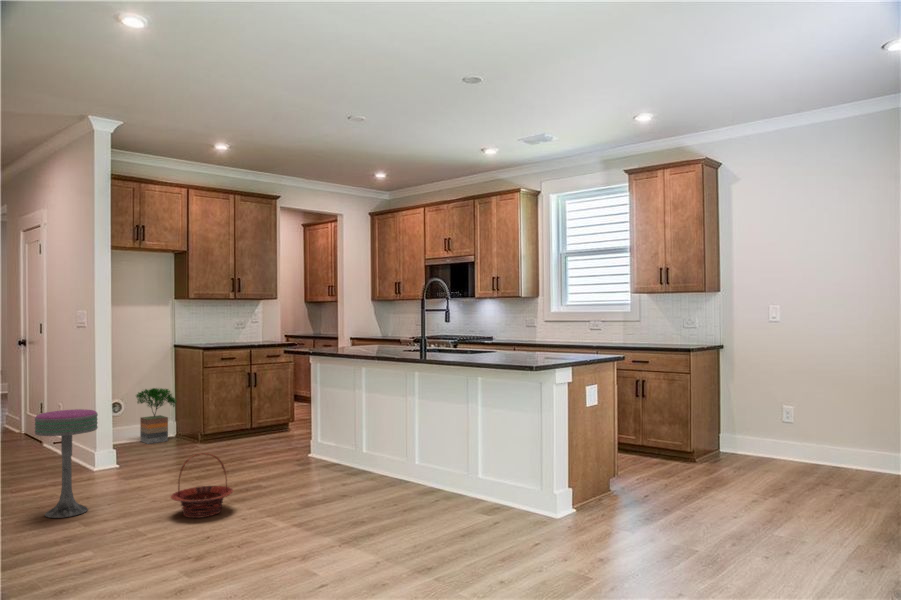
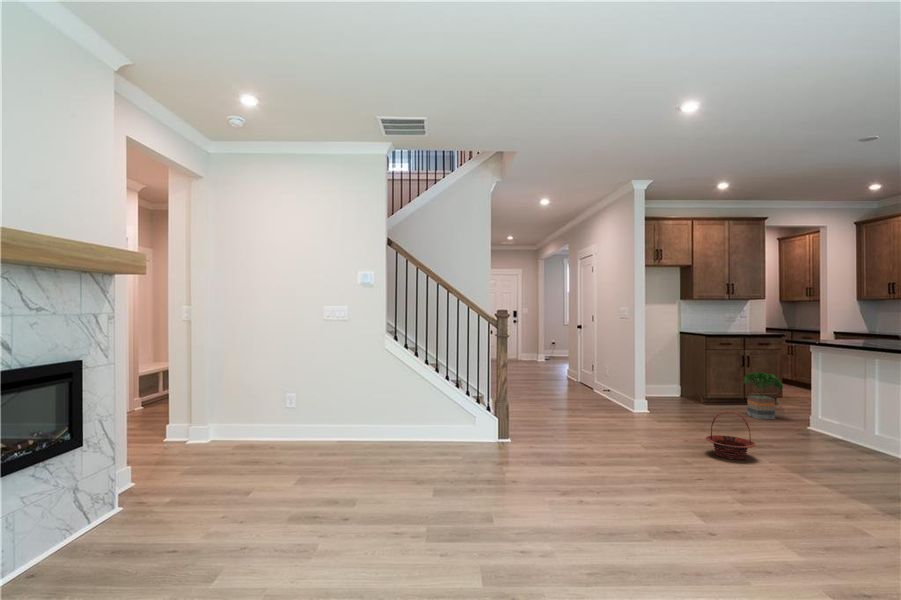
potted tree: present [136,388,177,444] -> present [744,372,783,419]
bar stool: present [35,409,98,518] -> none [613,369,650,438]

